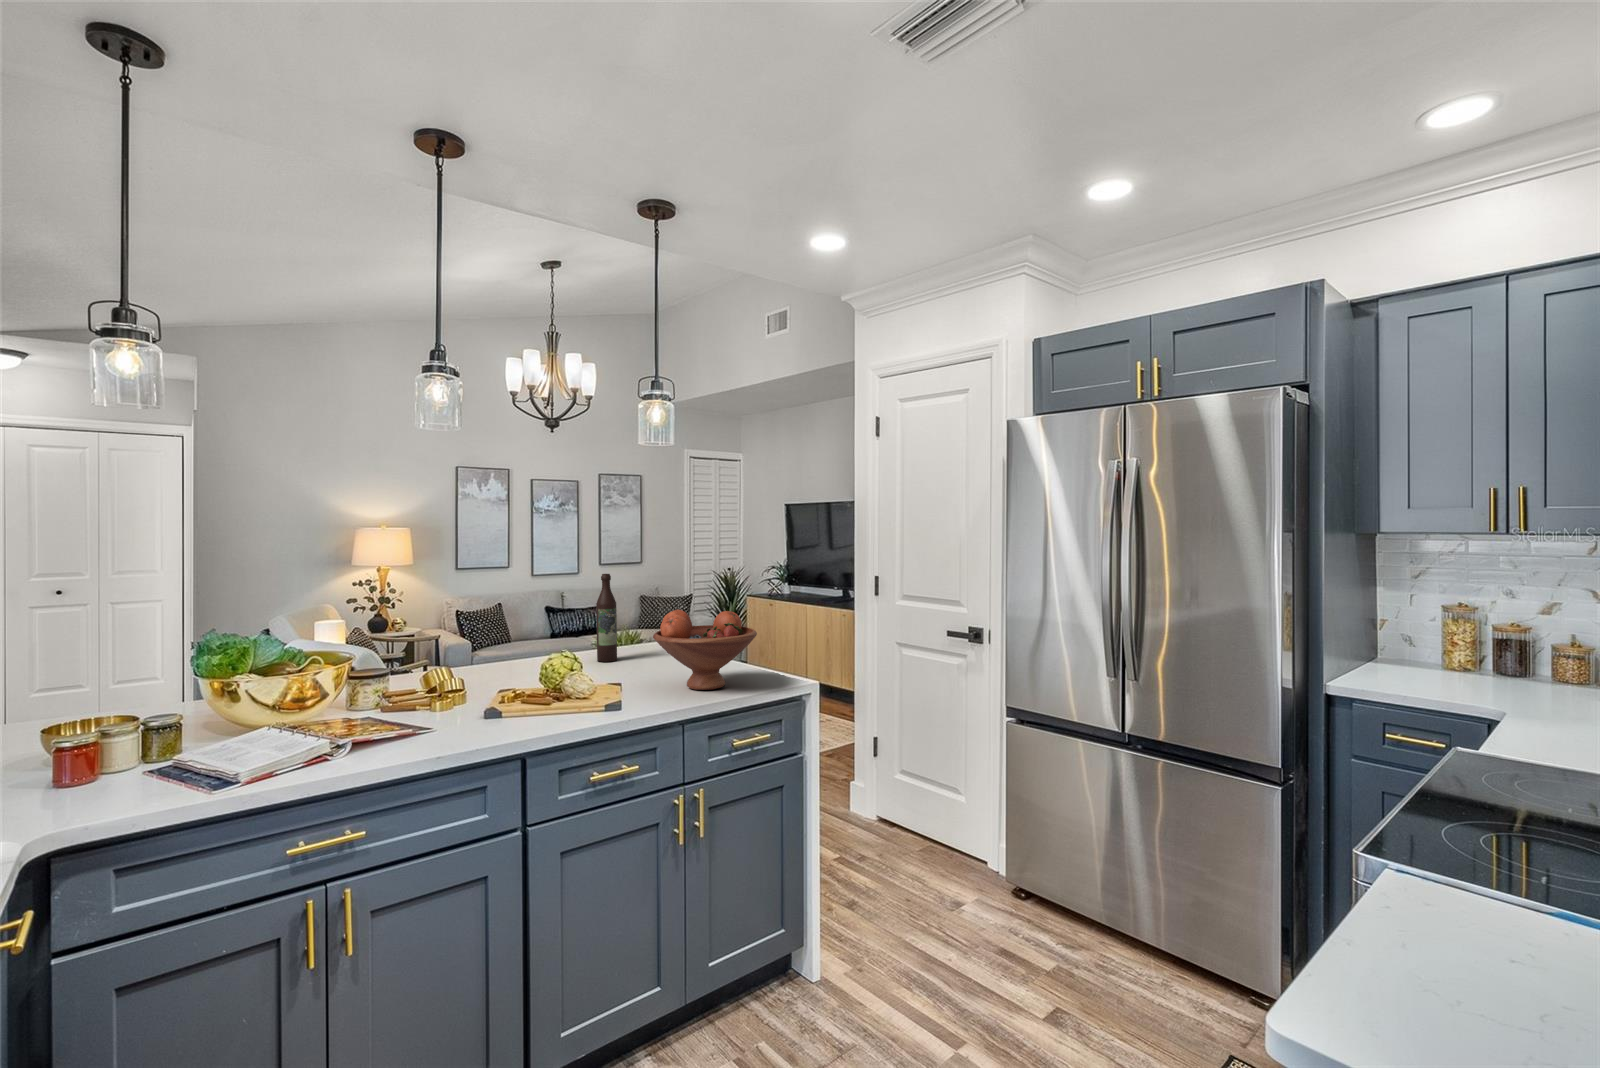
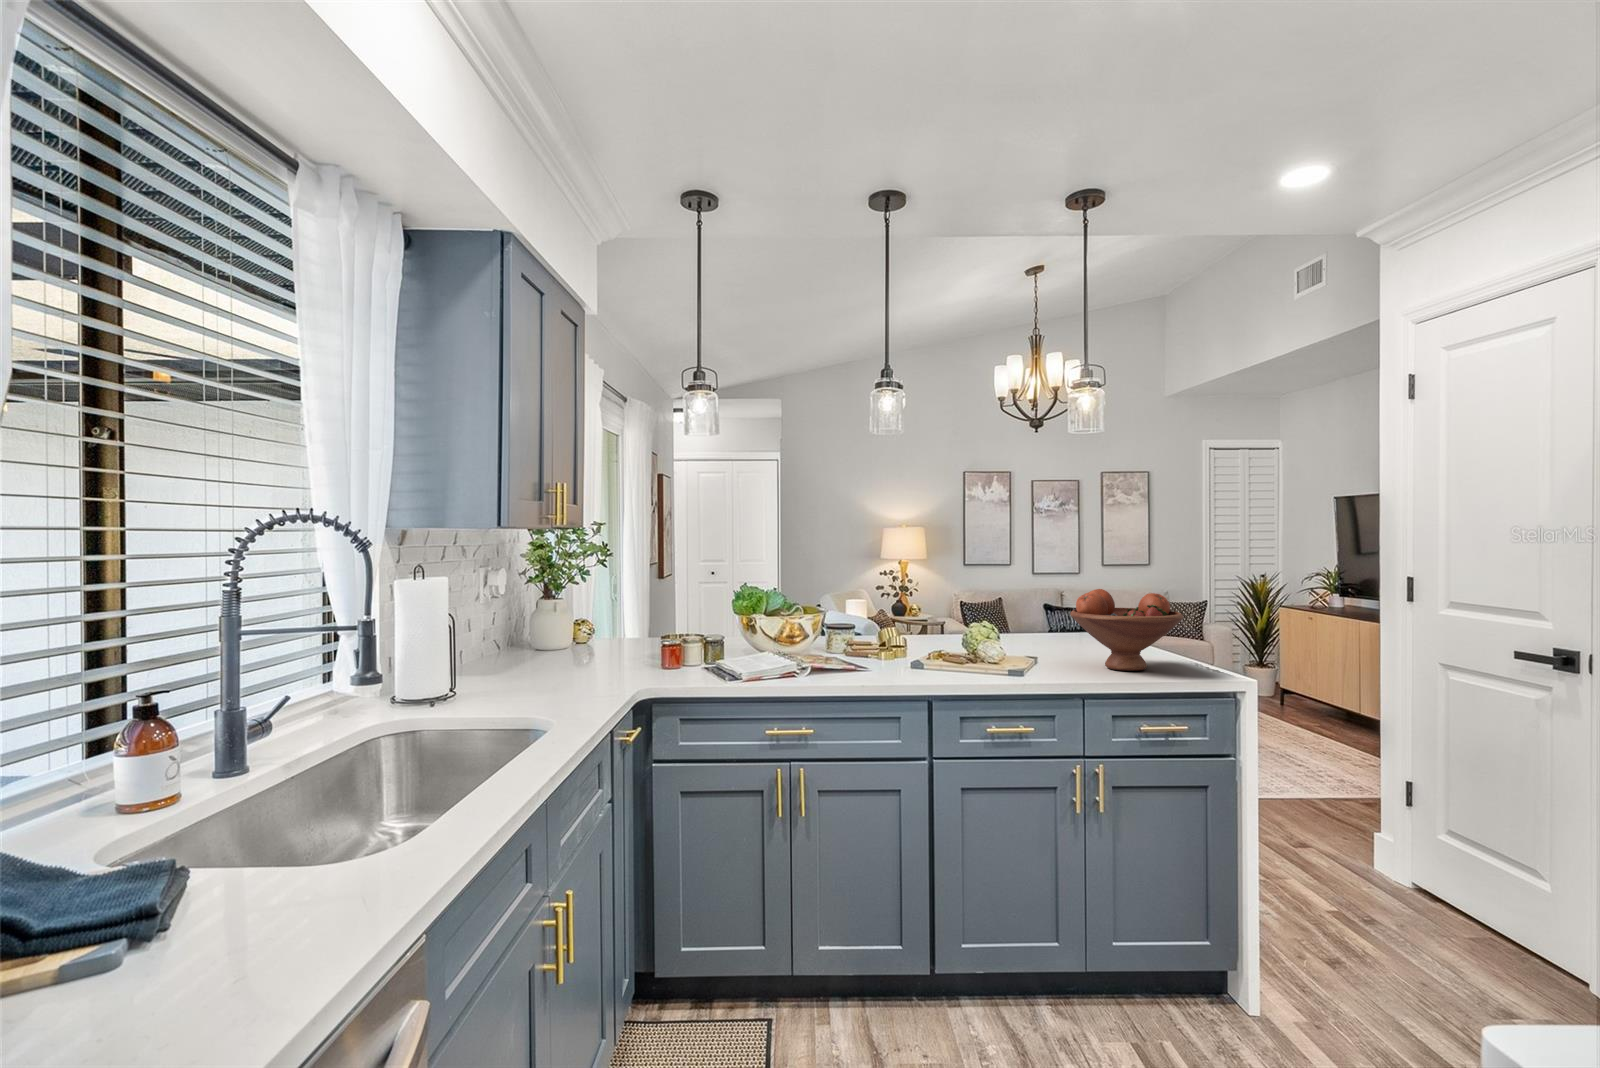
wine bottle: present [596,574,617,662] -> none [1038,556,1058,642]

